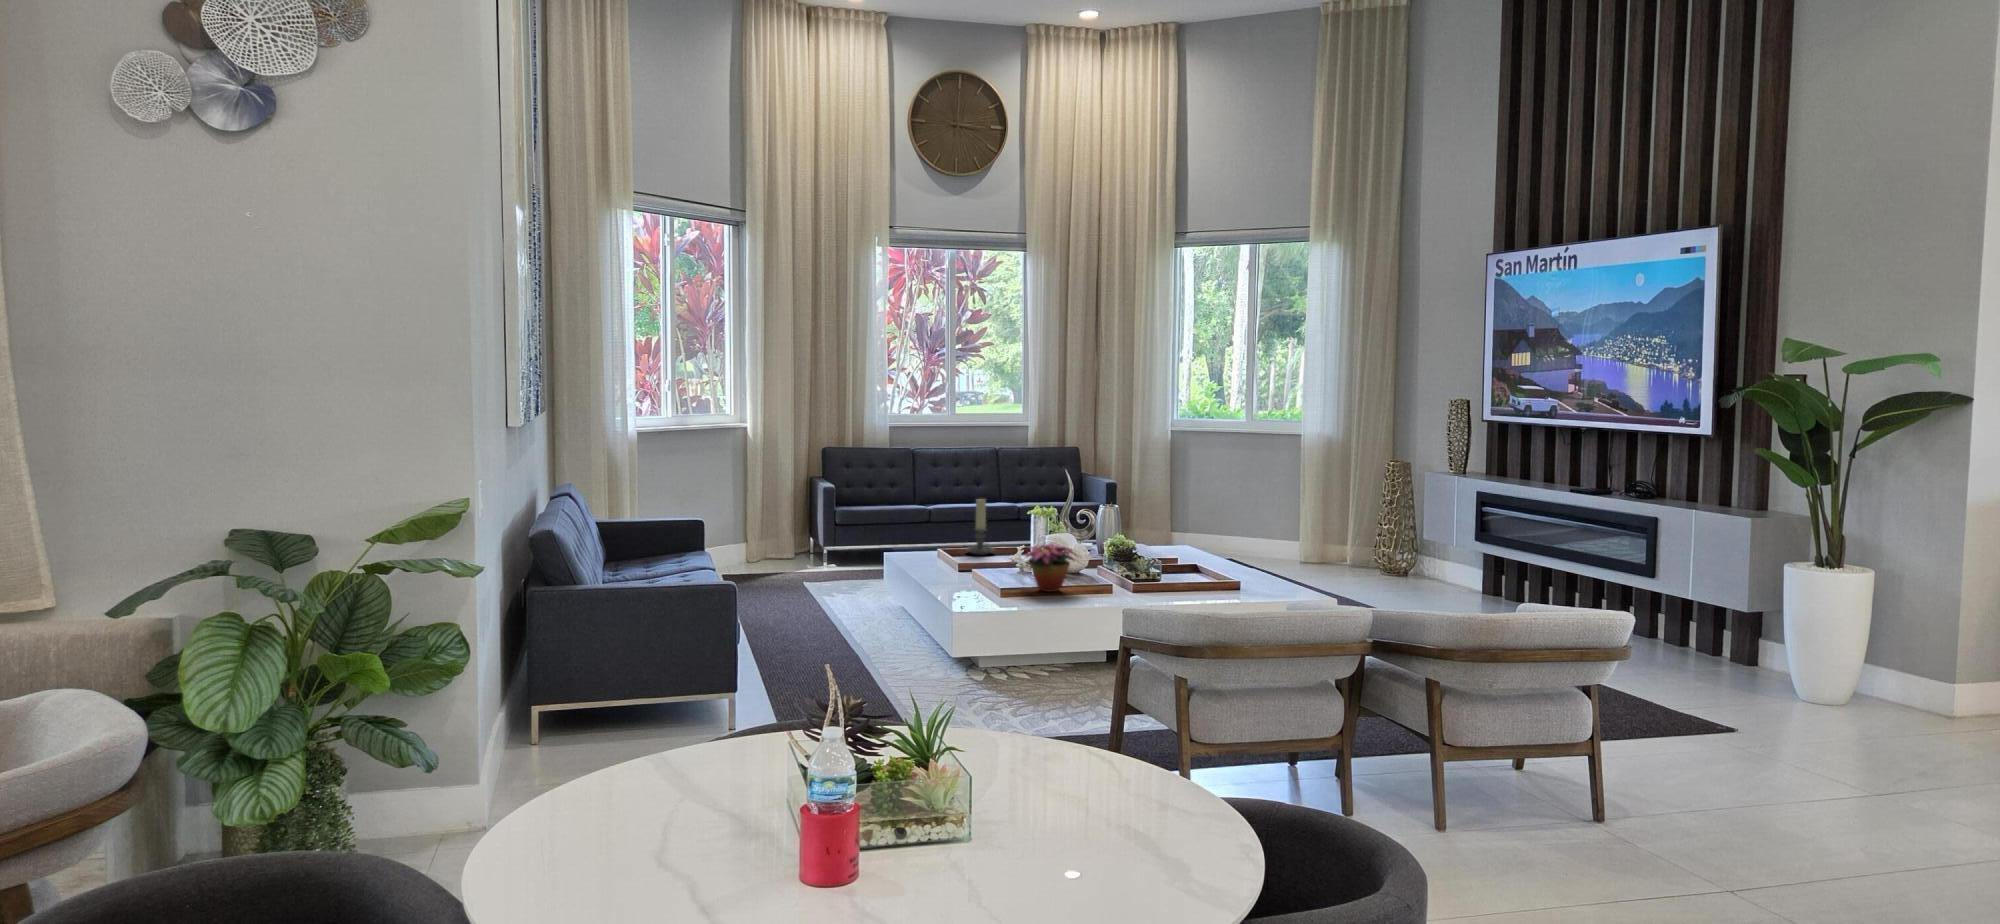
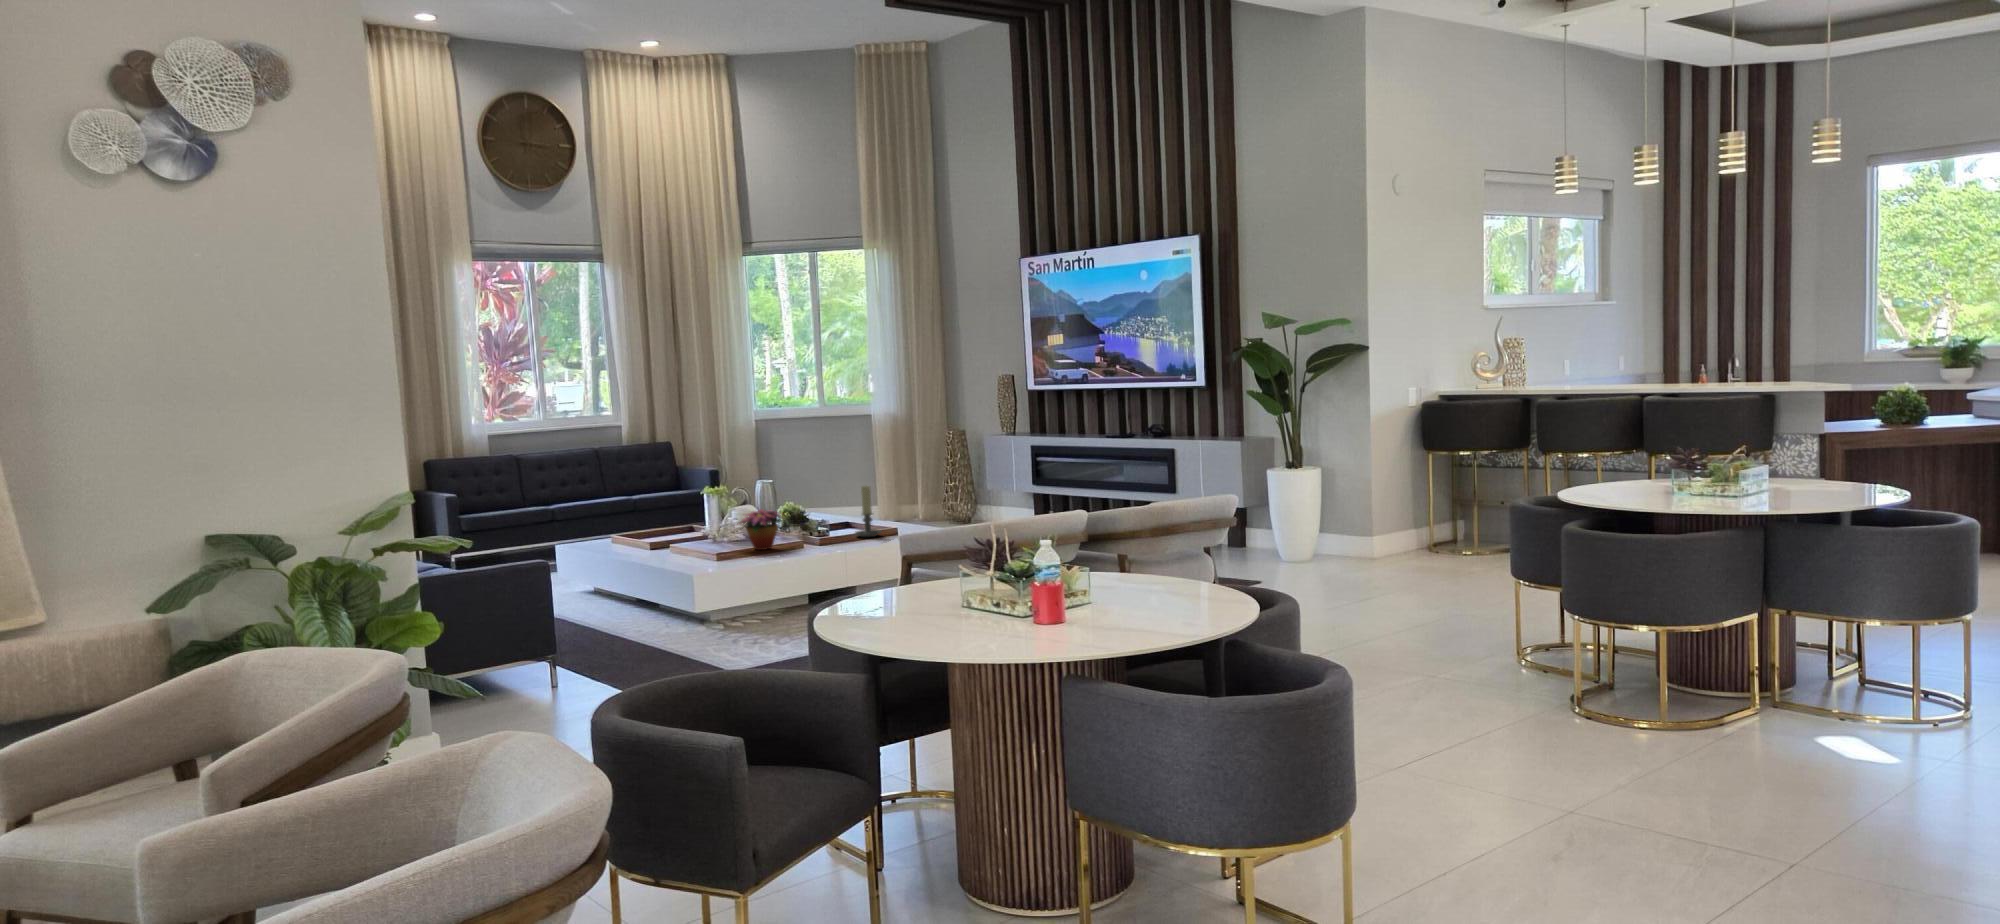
candle holder: present [966,499,995,555] -> present [855,486,881,537]

